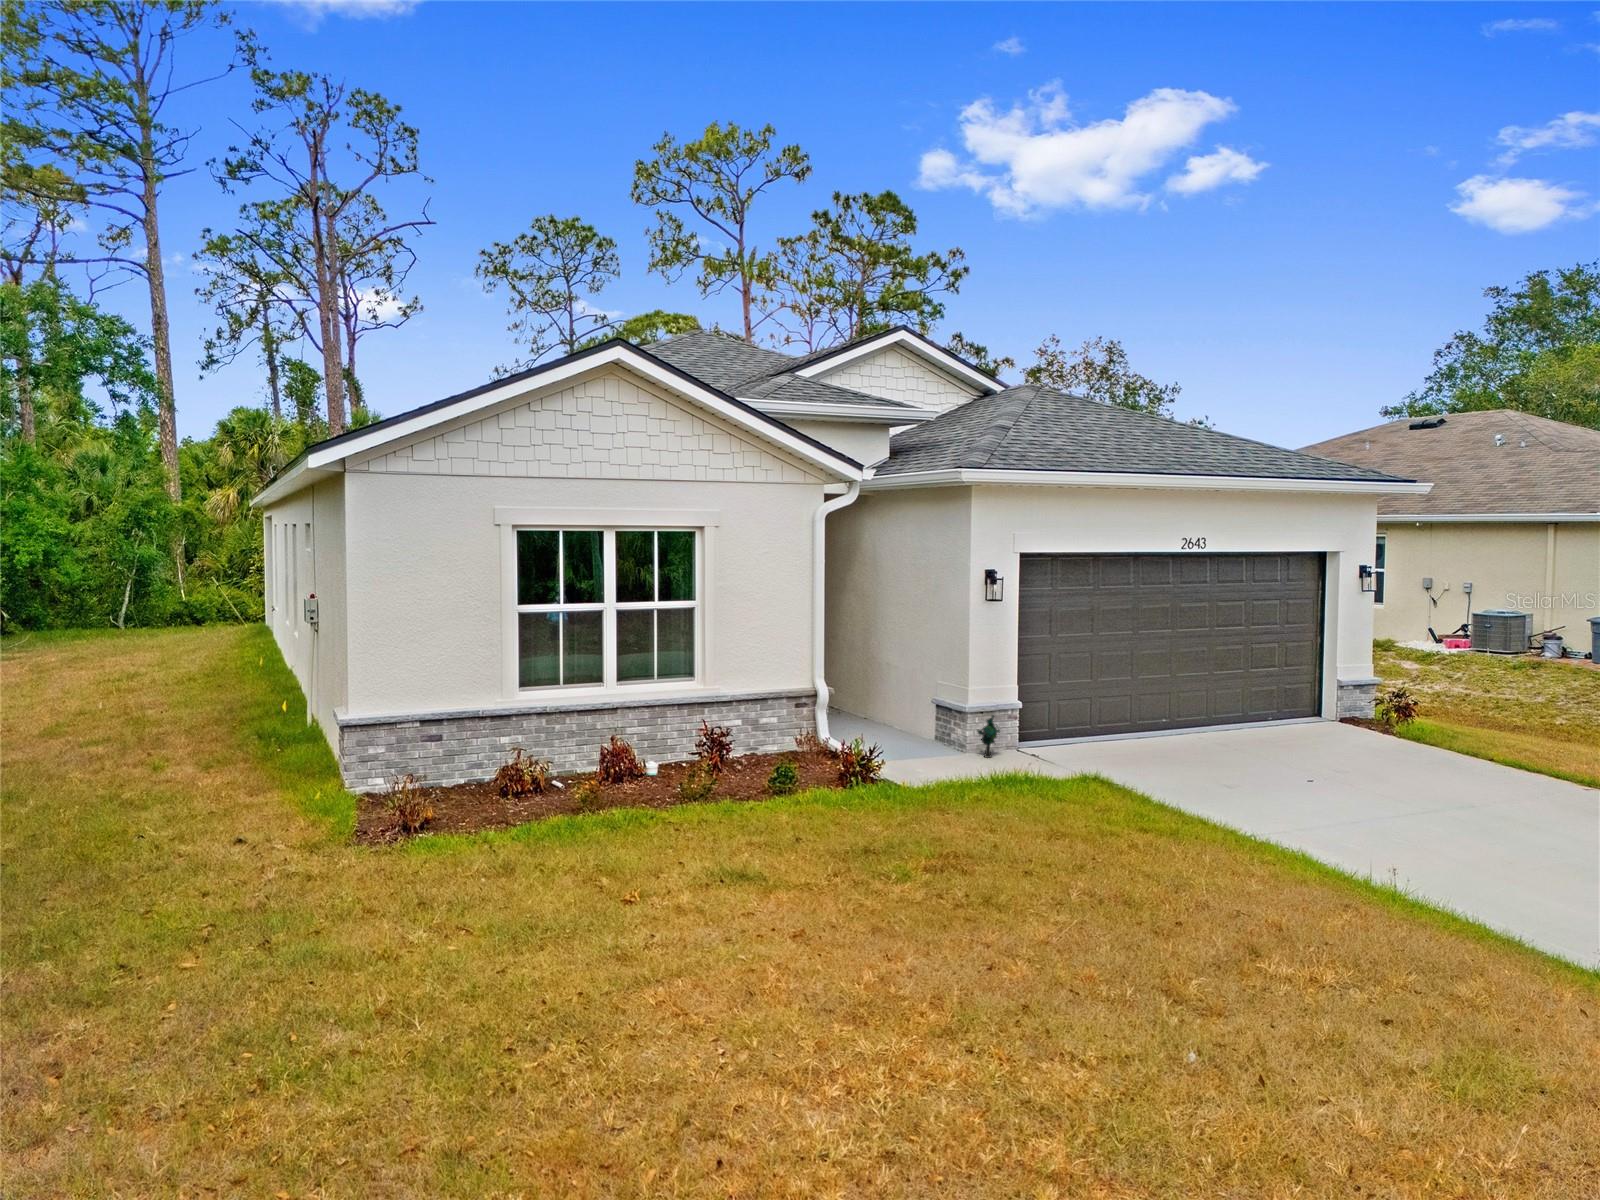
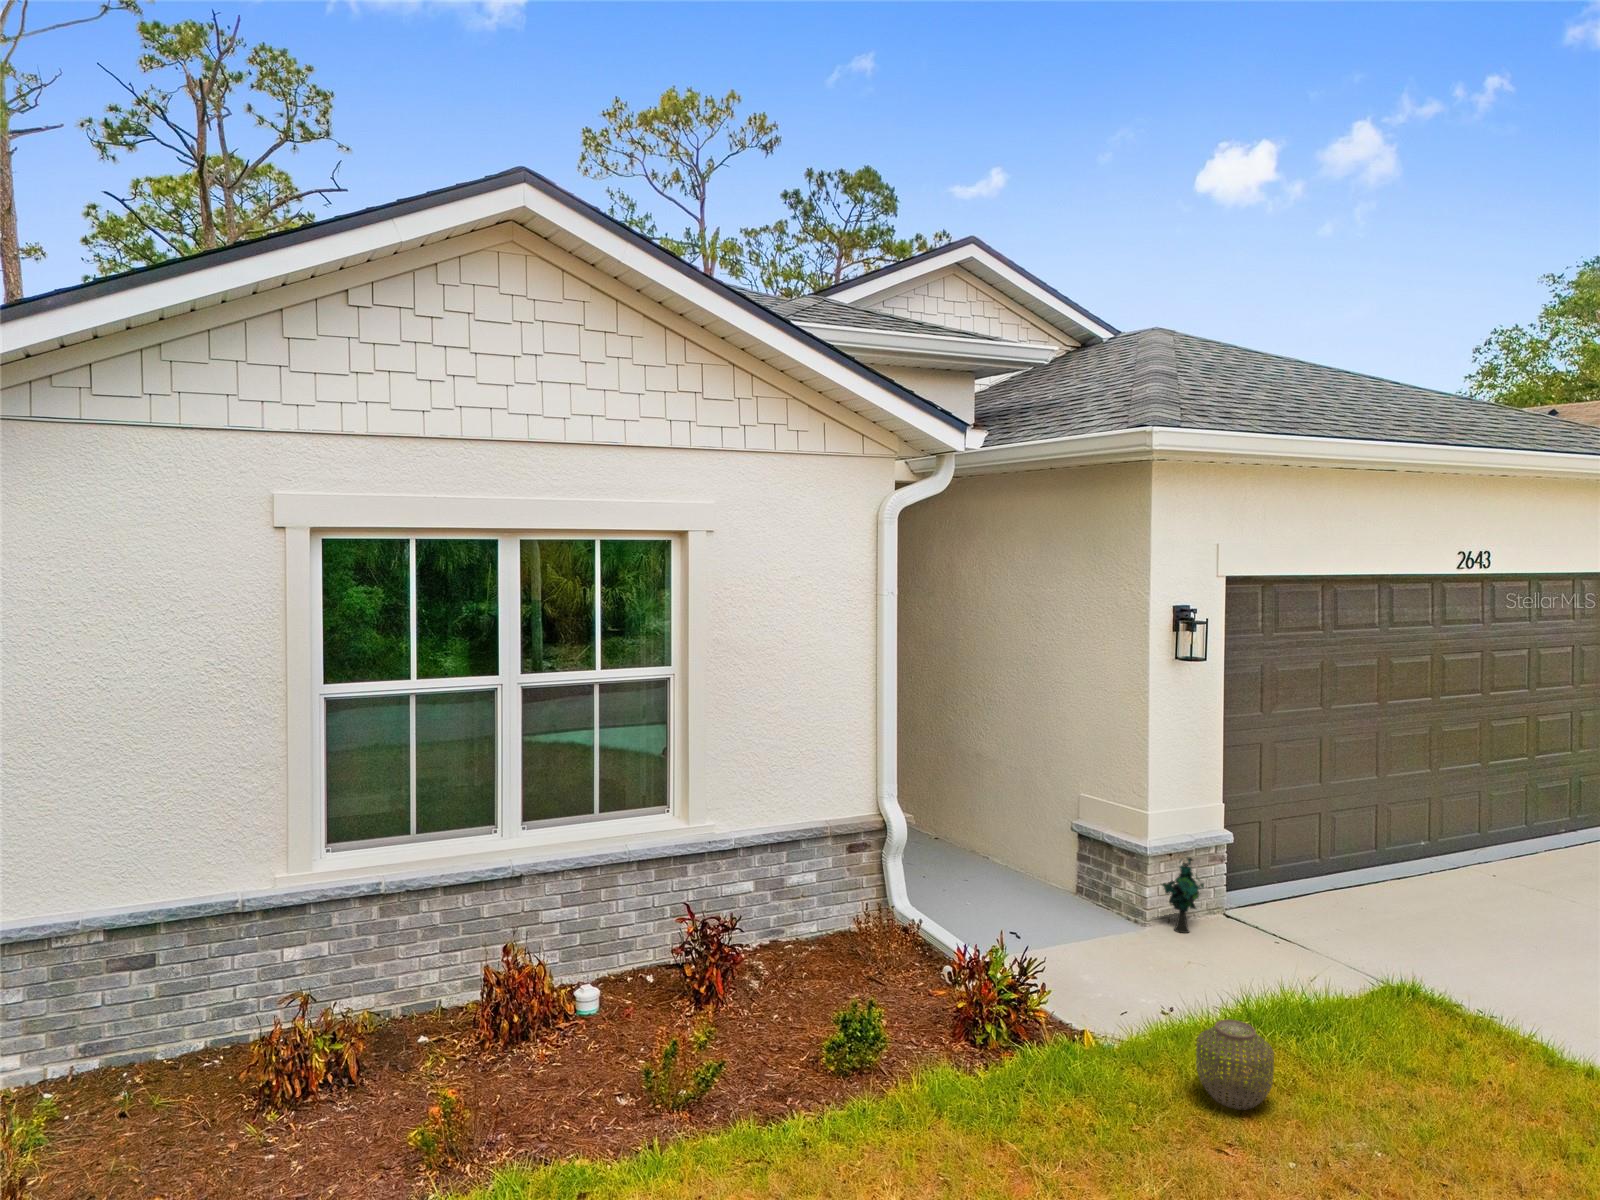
woven basket: none [939,766,973,805] -> present [1196,1020,1274,1110]

